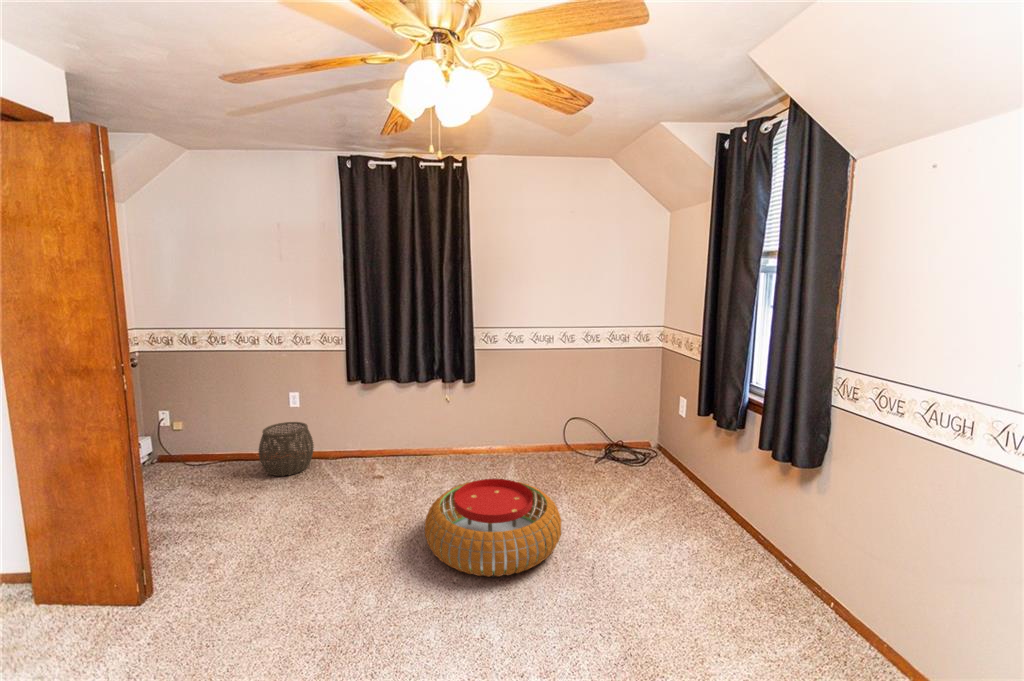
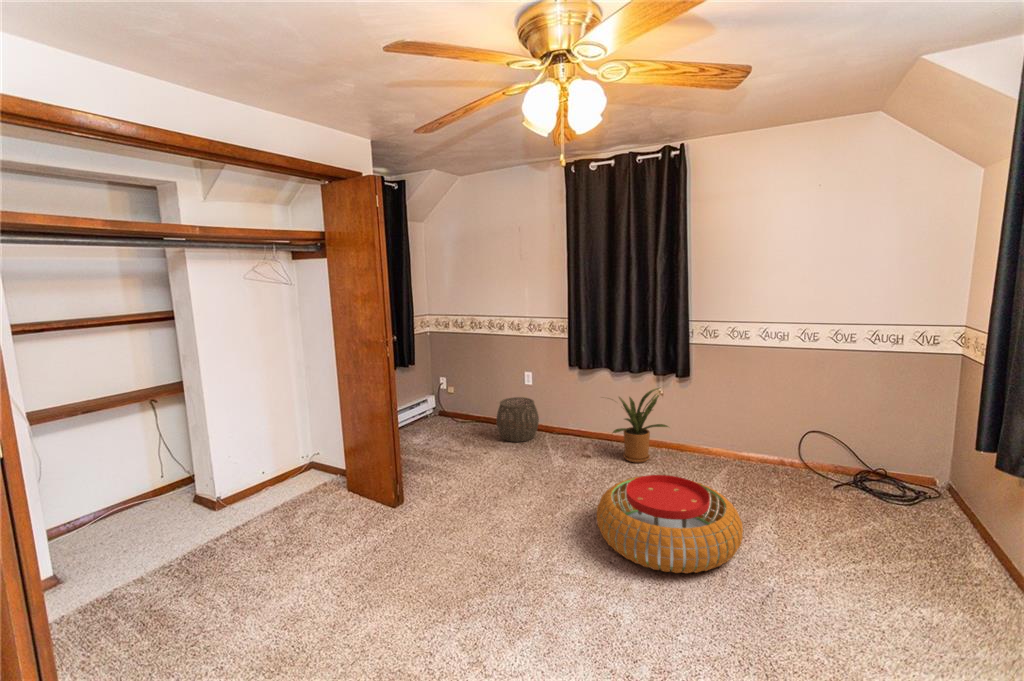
house plant: none [391,394,462,473] -> present [613,388,668,463]

